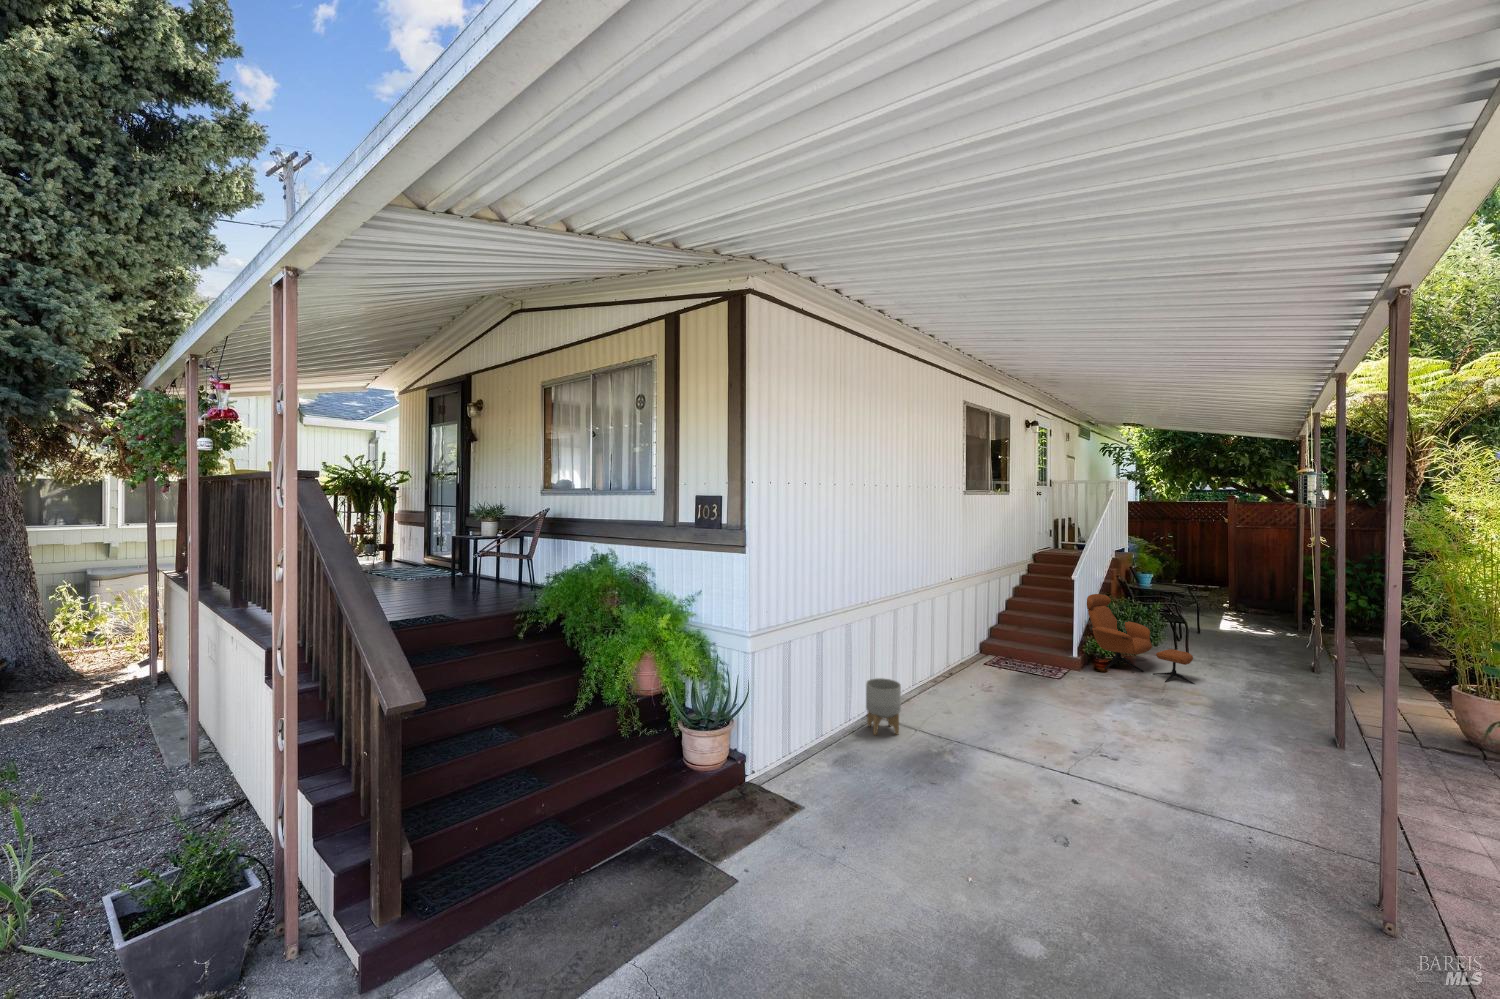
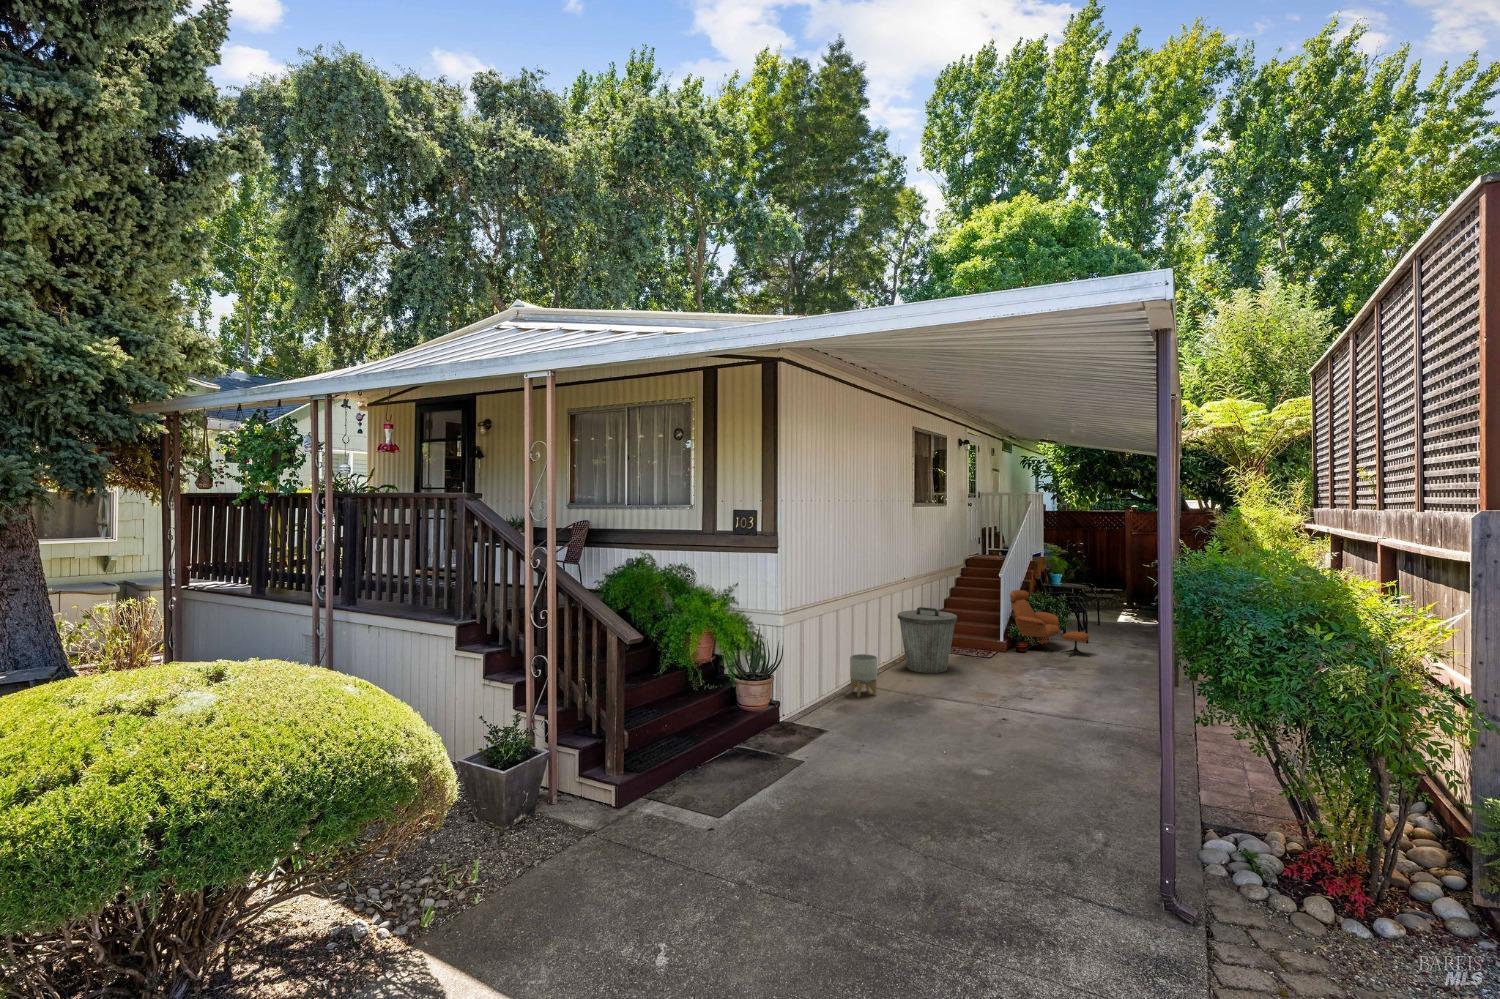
trash can: none [939,616,1015,699] -> present [898,607,957,673]

